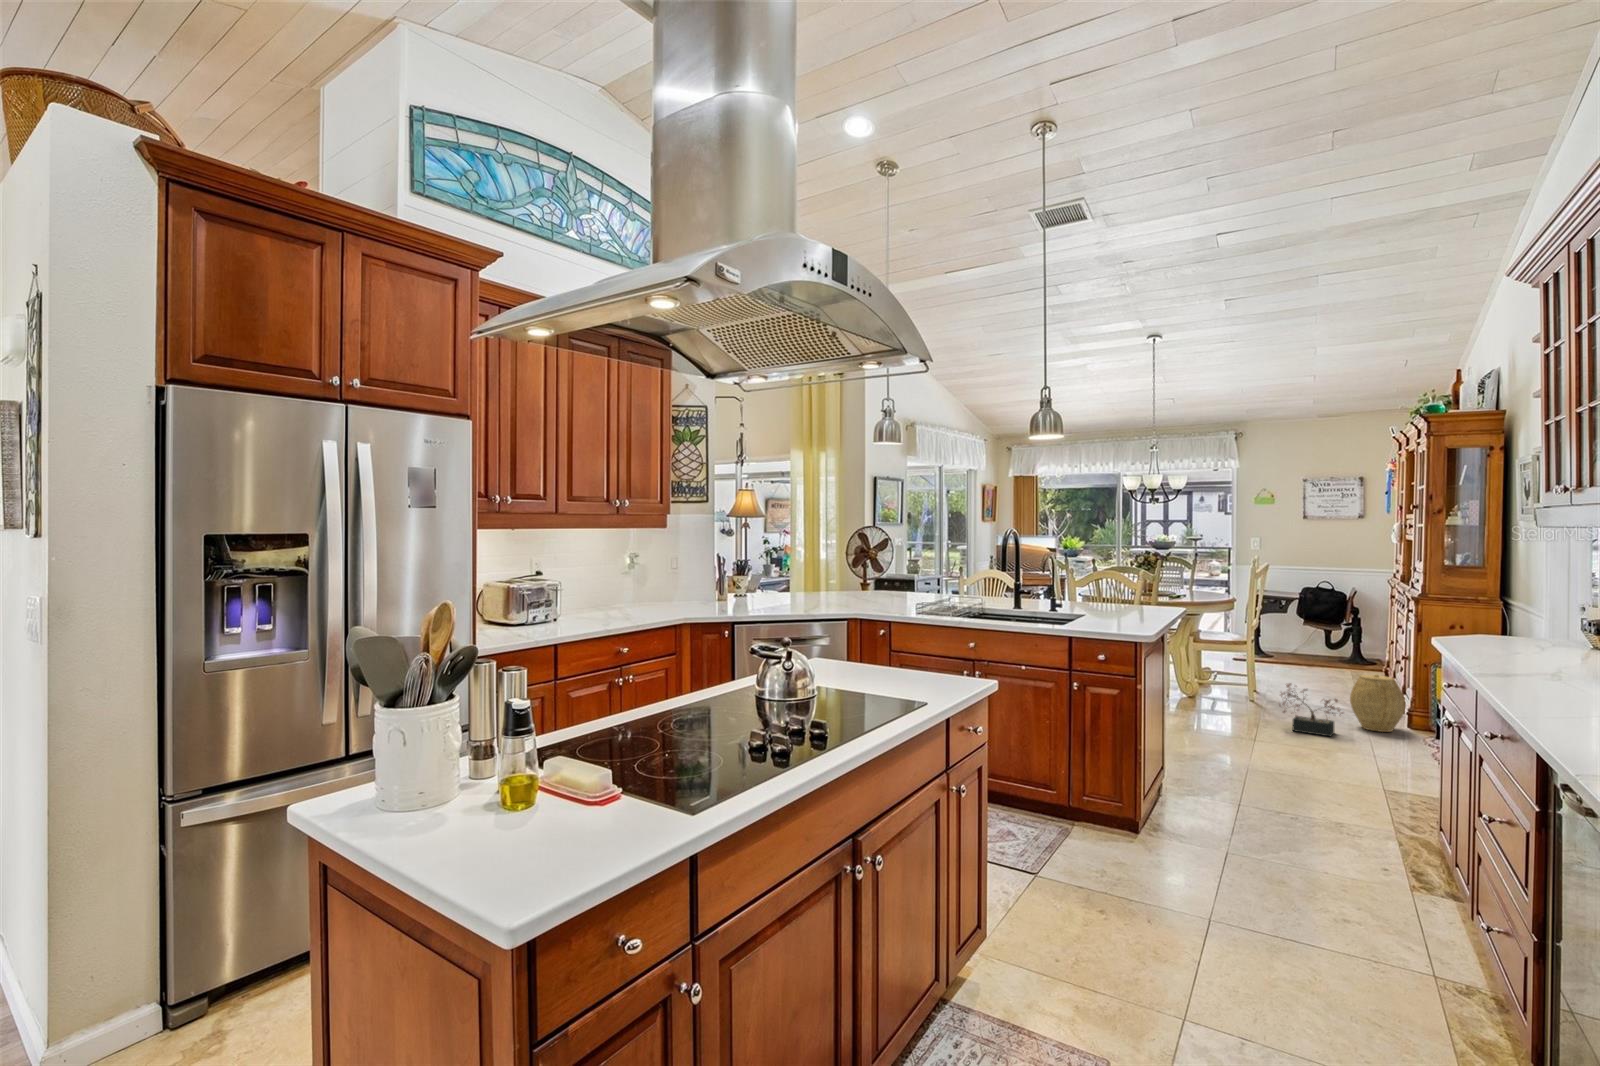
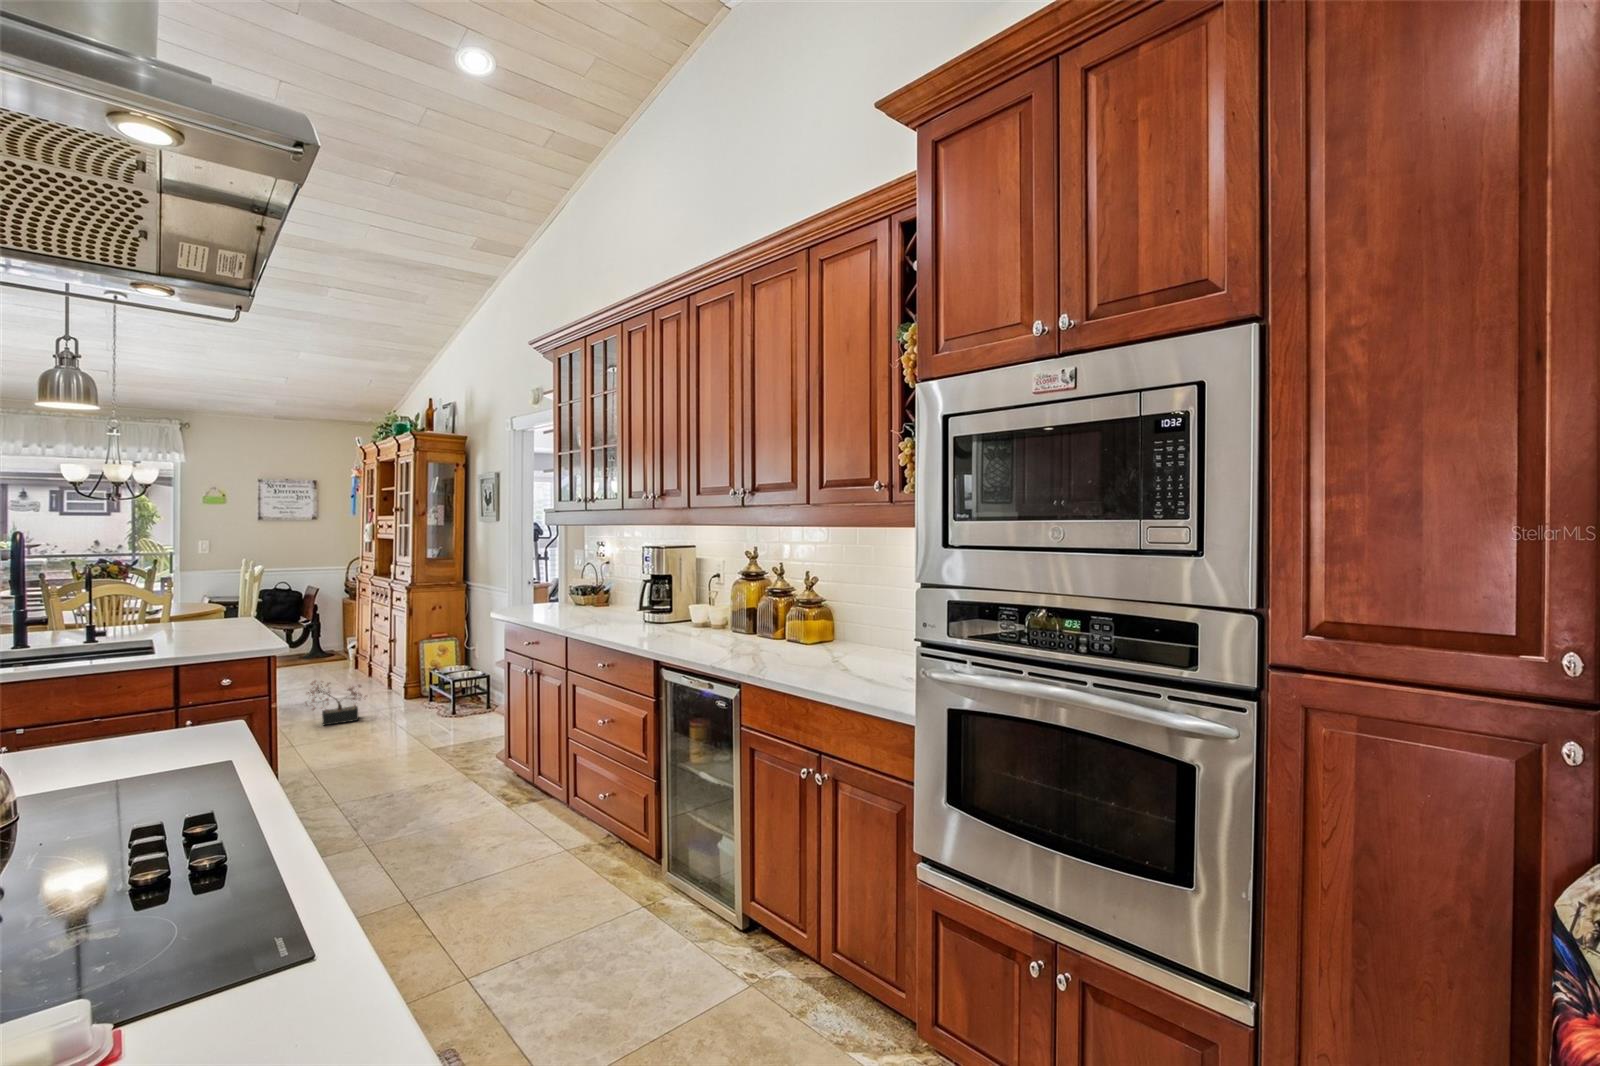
woven basket: present [1350,674,1405,732] -> none [363,656,408,707]

